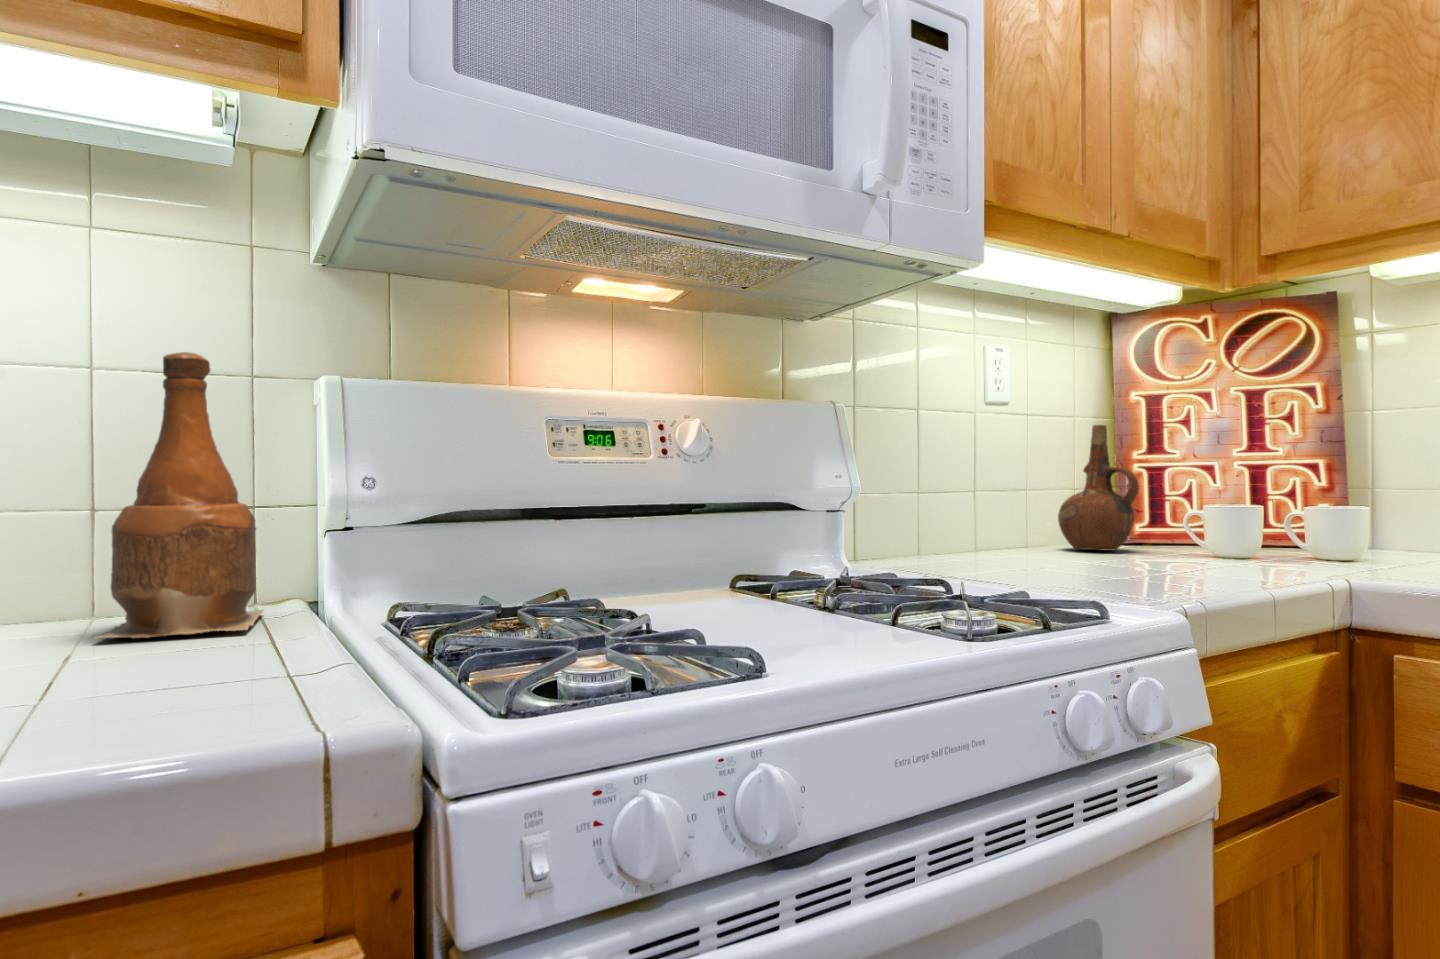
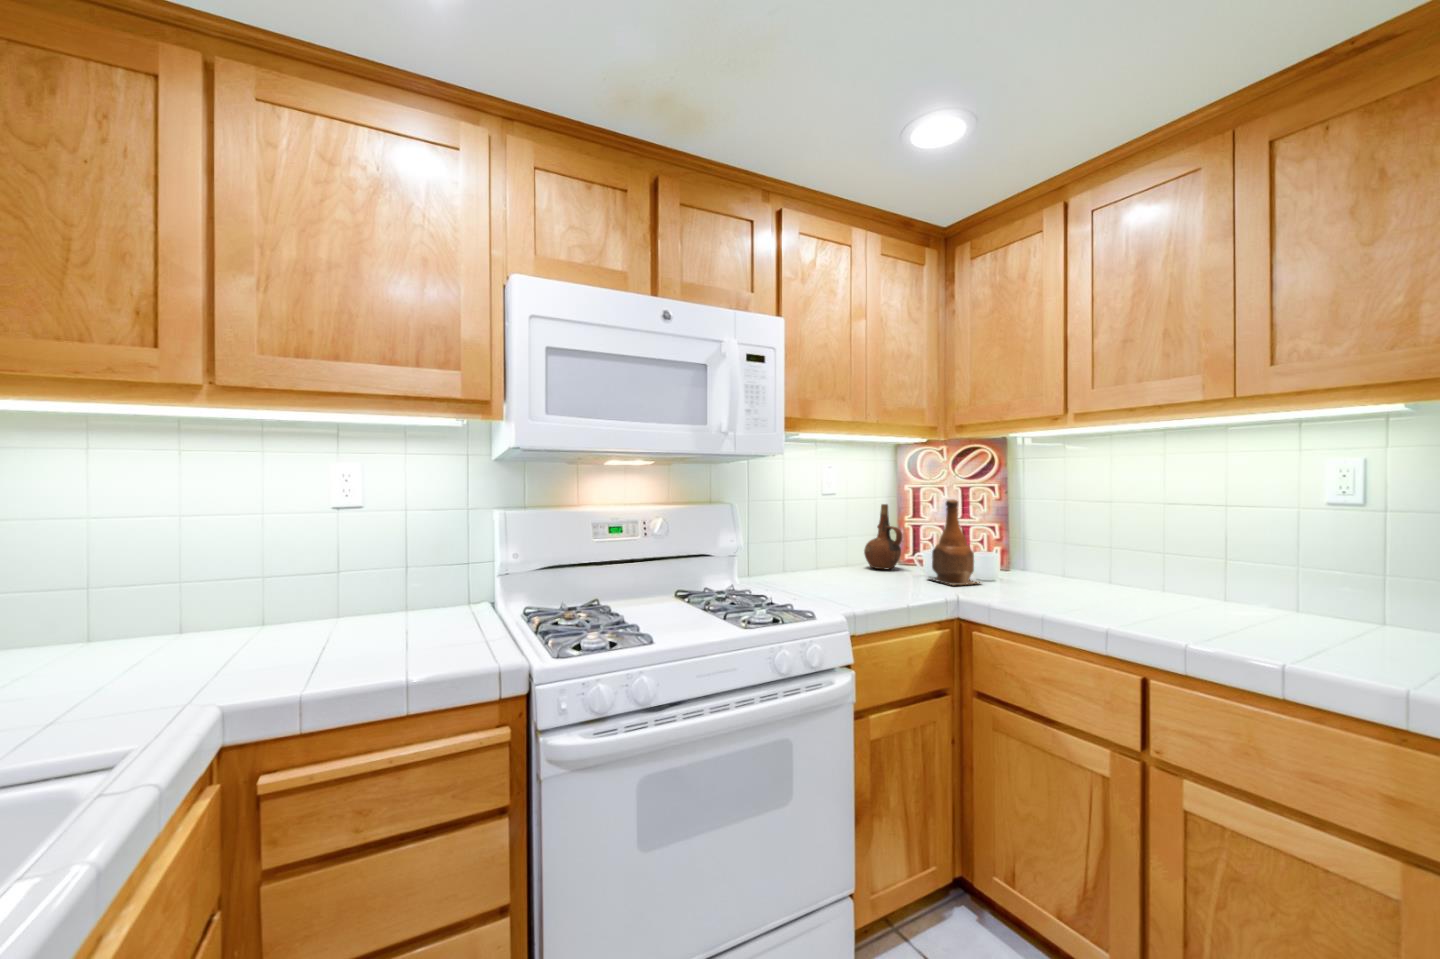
bottle: present [94,352,263,639] -> present [929,499,979,585]

